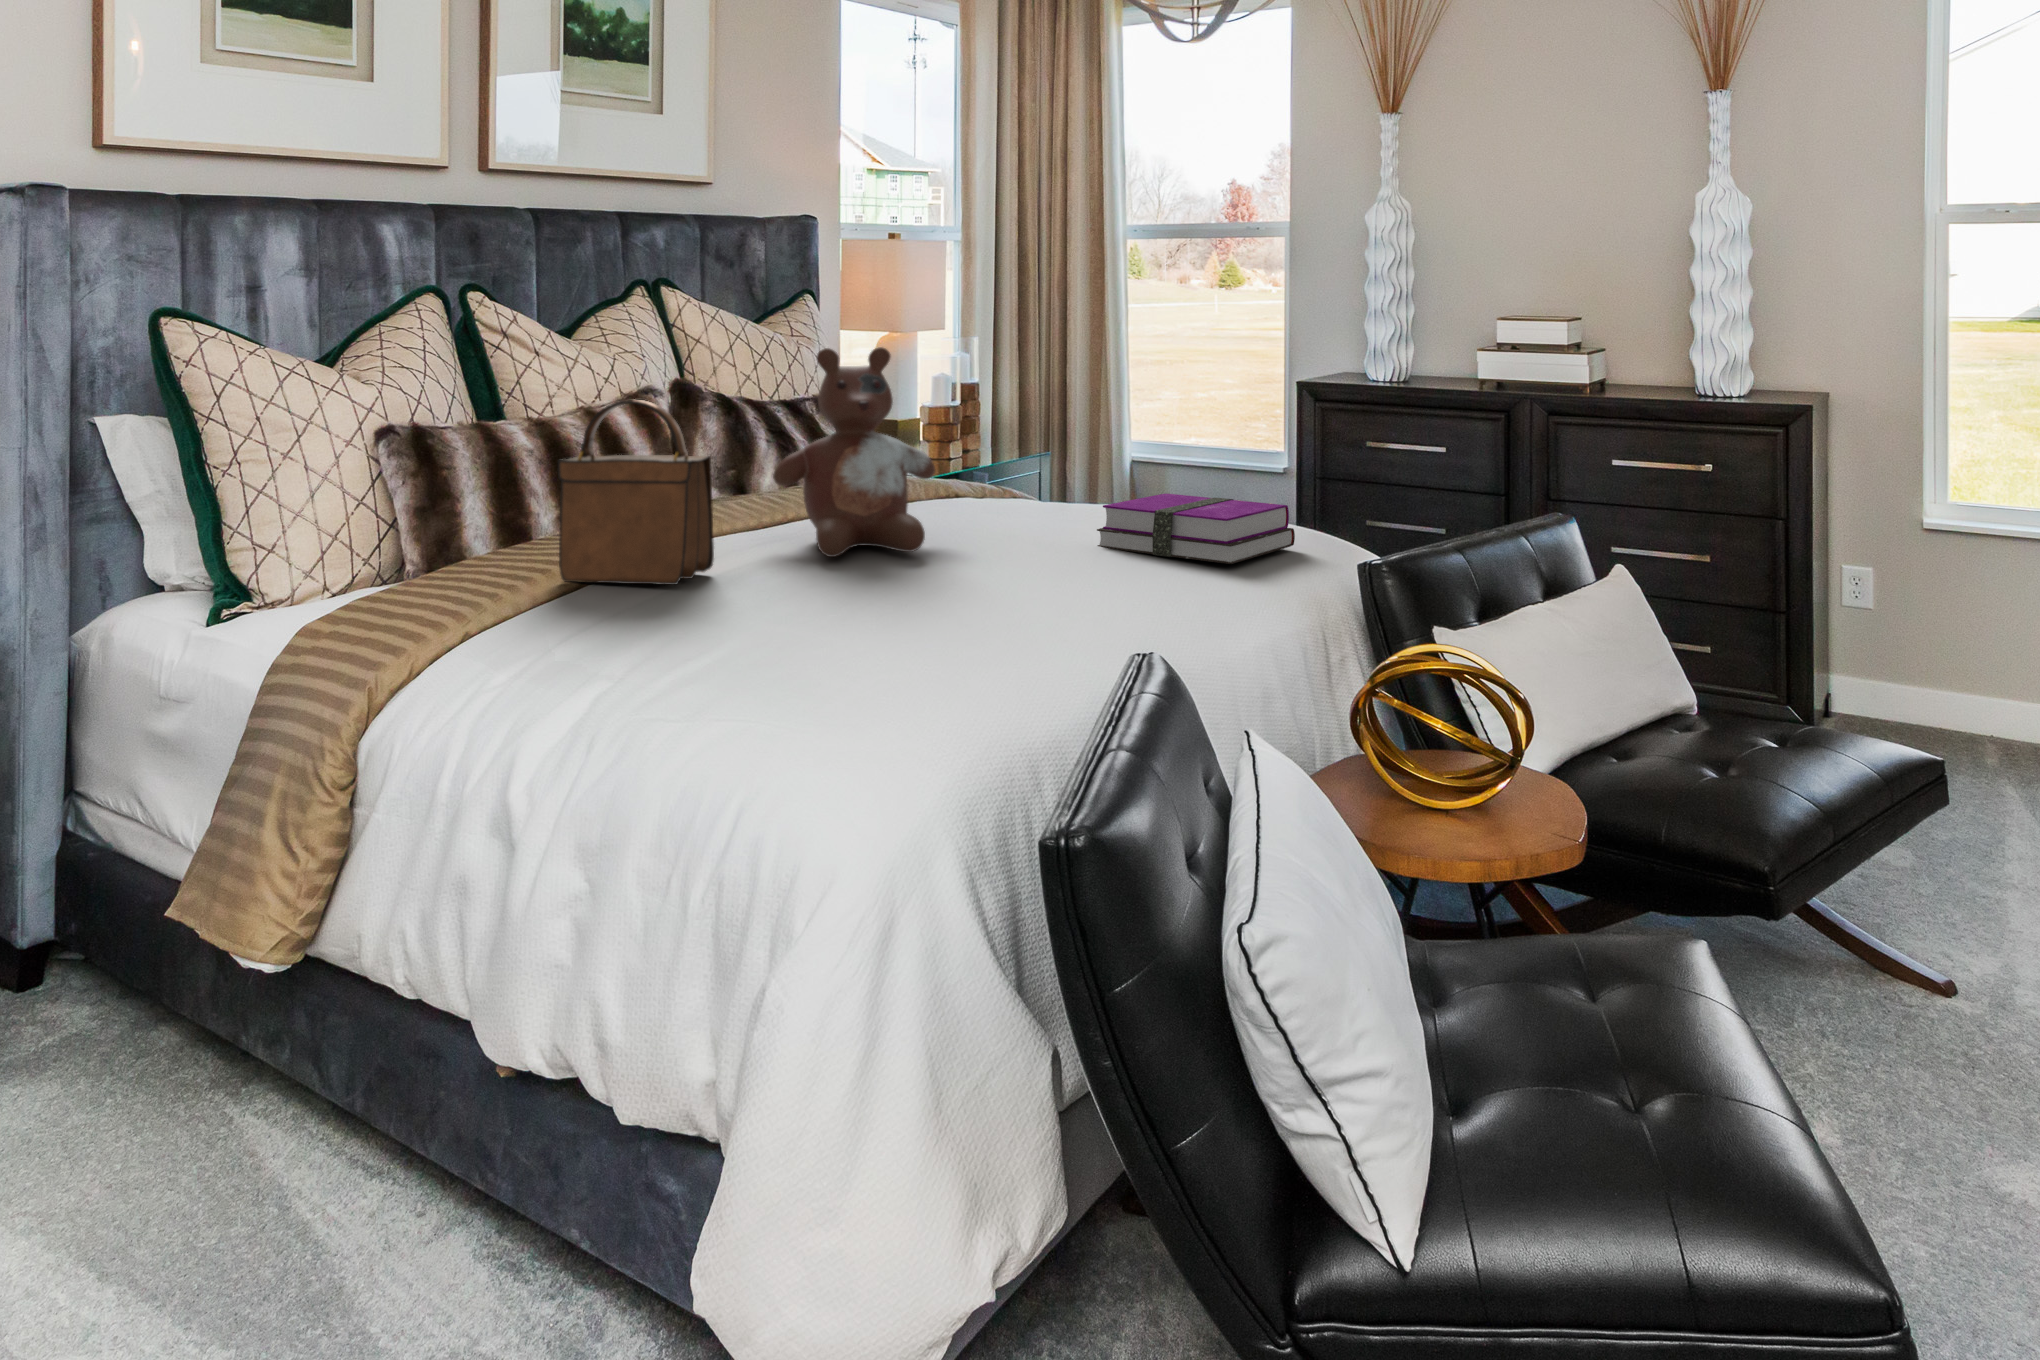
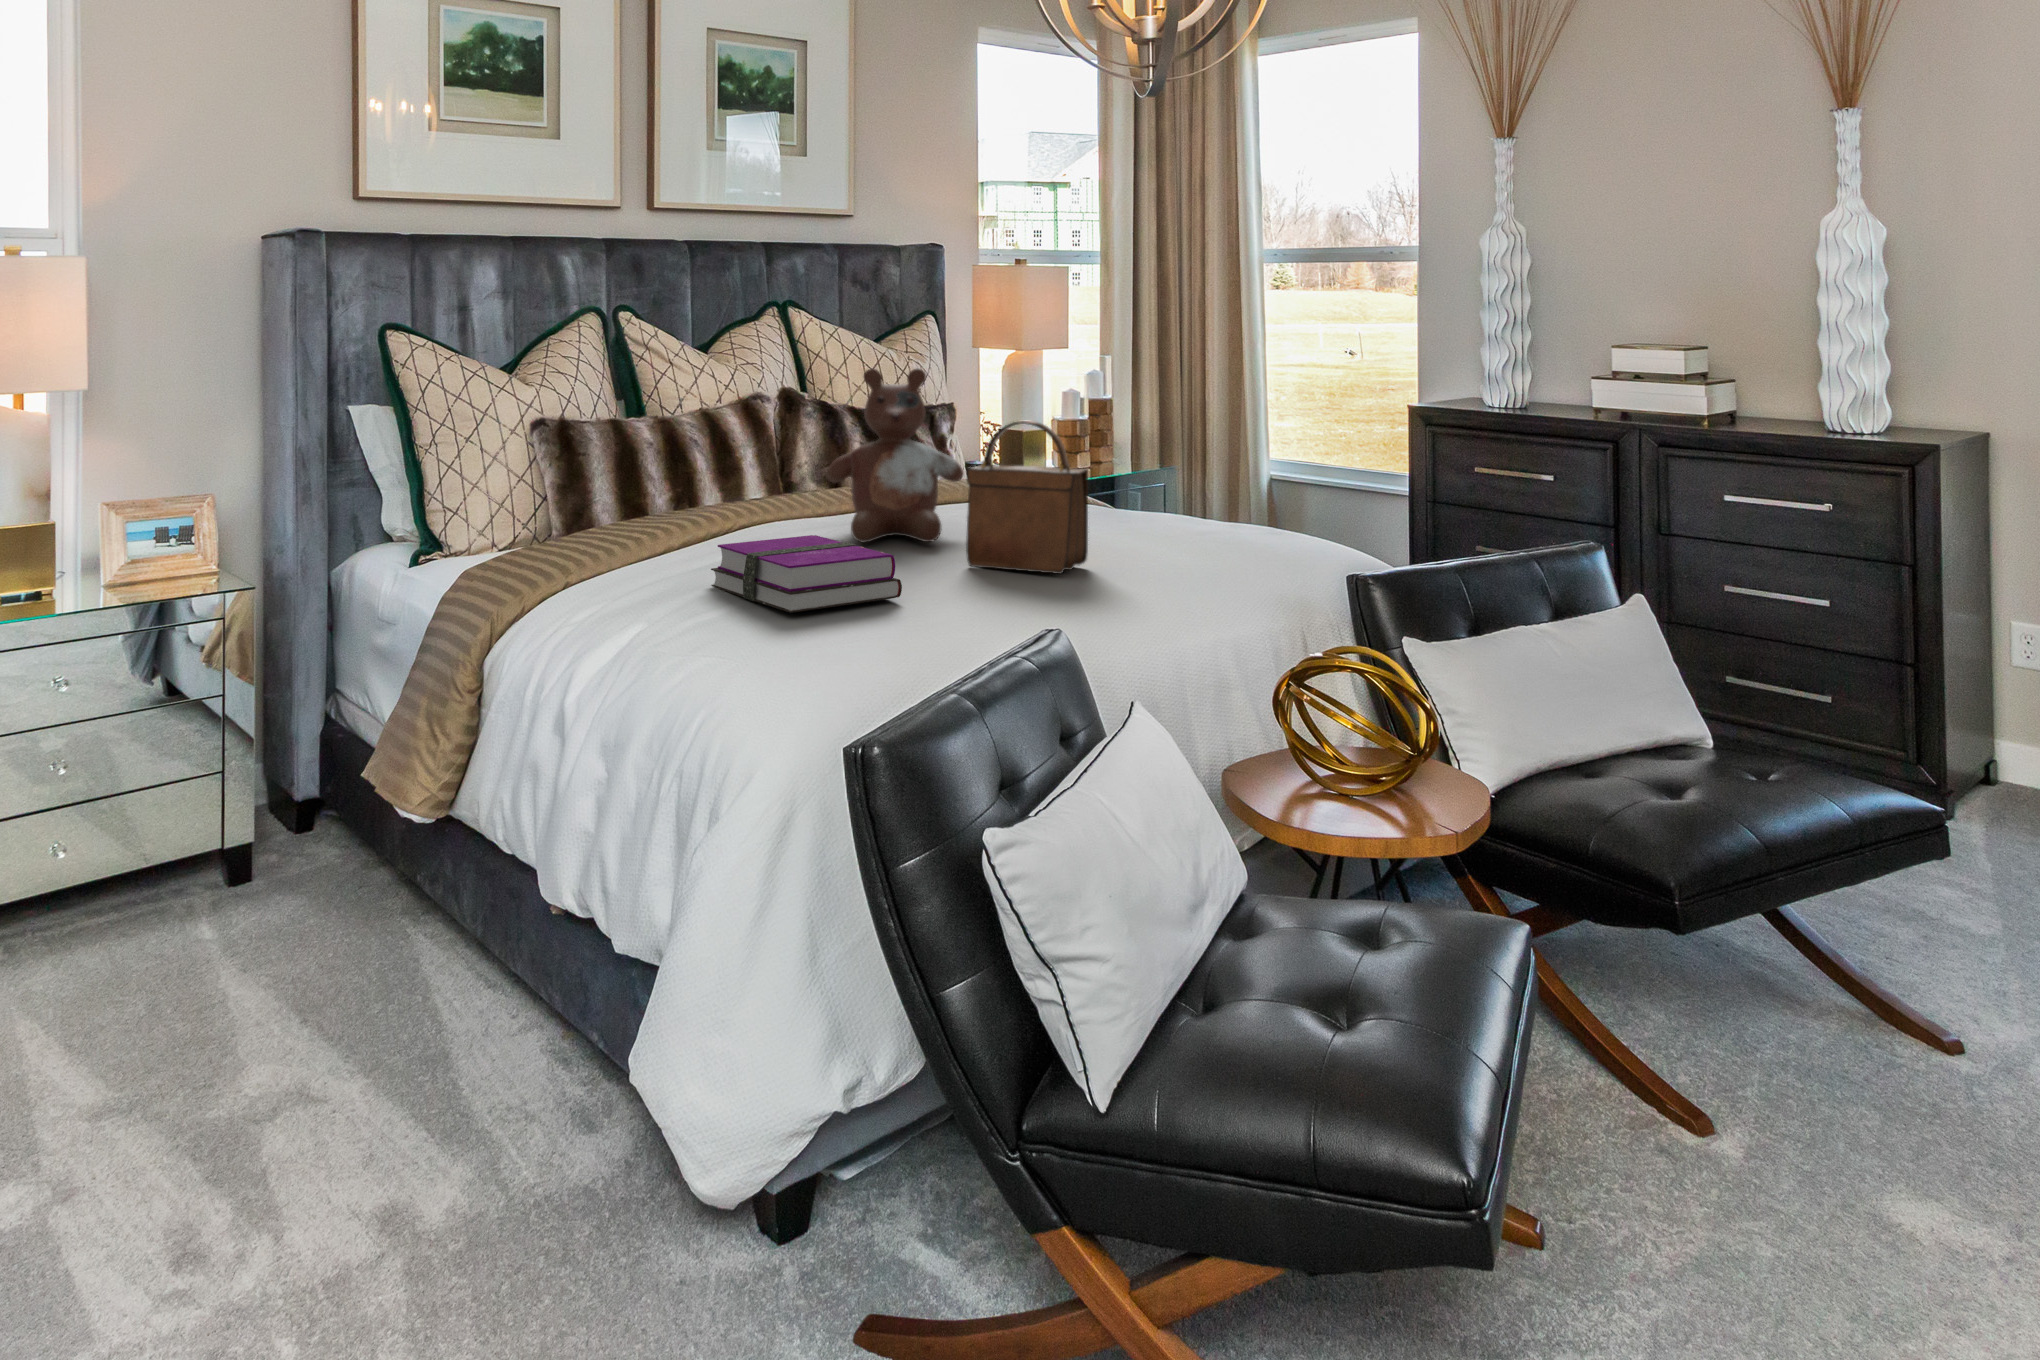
handbag: present [558,400,714,585] -> present [966,421,1088,574]
hardback book: present [1097,493,1295,564] -> present [711,535,902,613]

